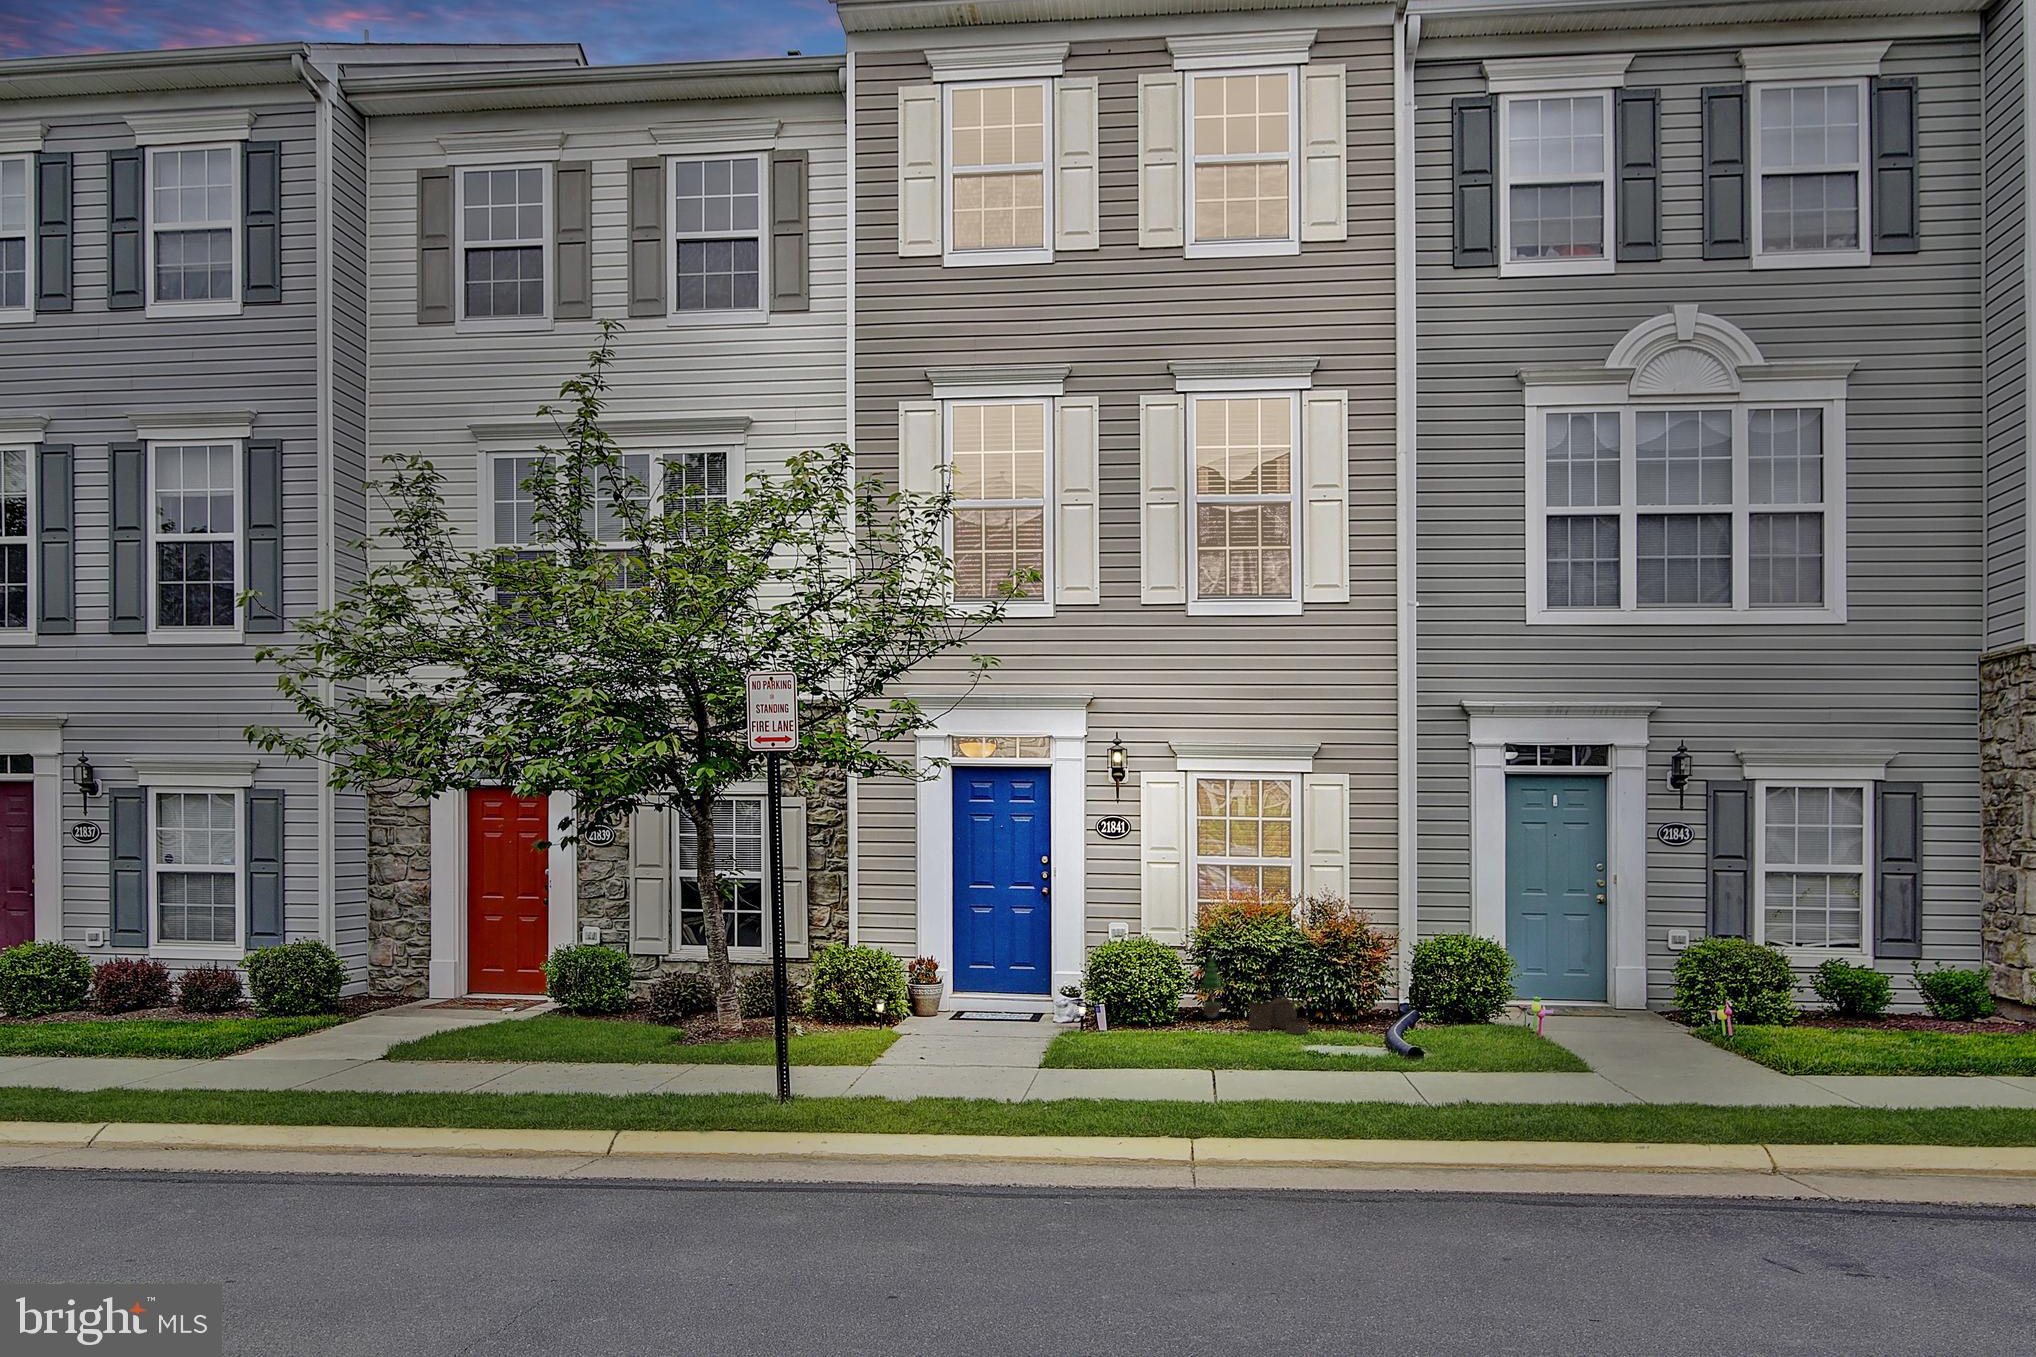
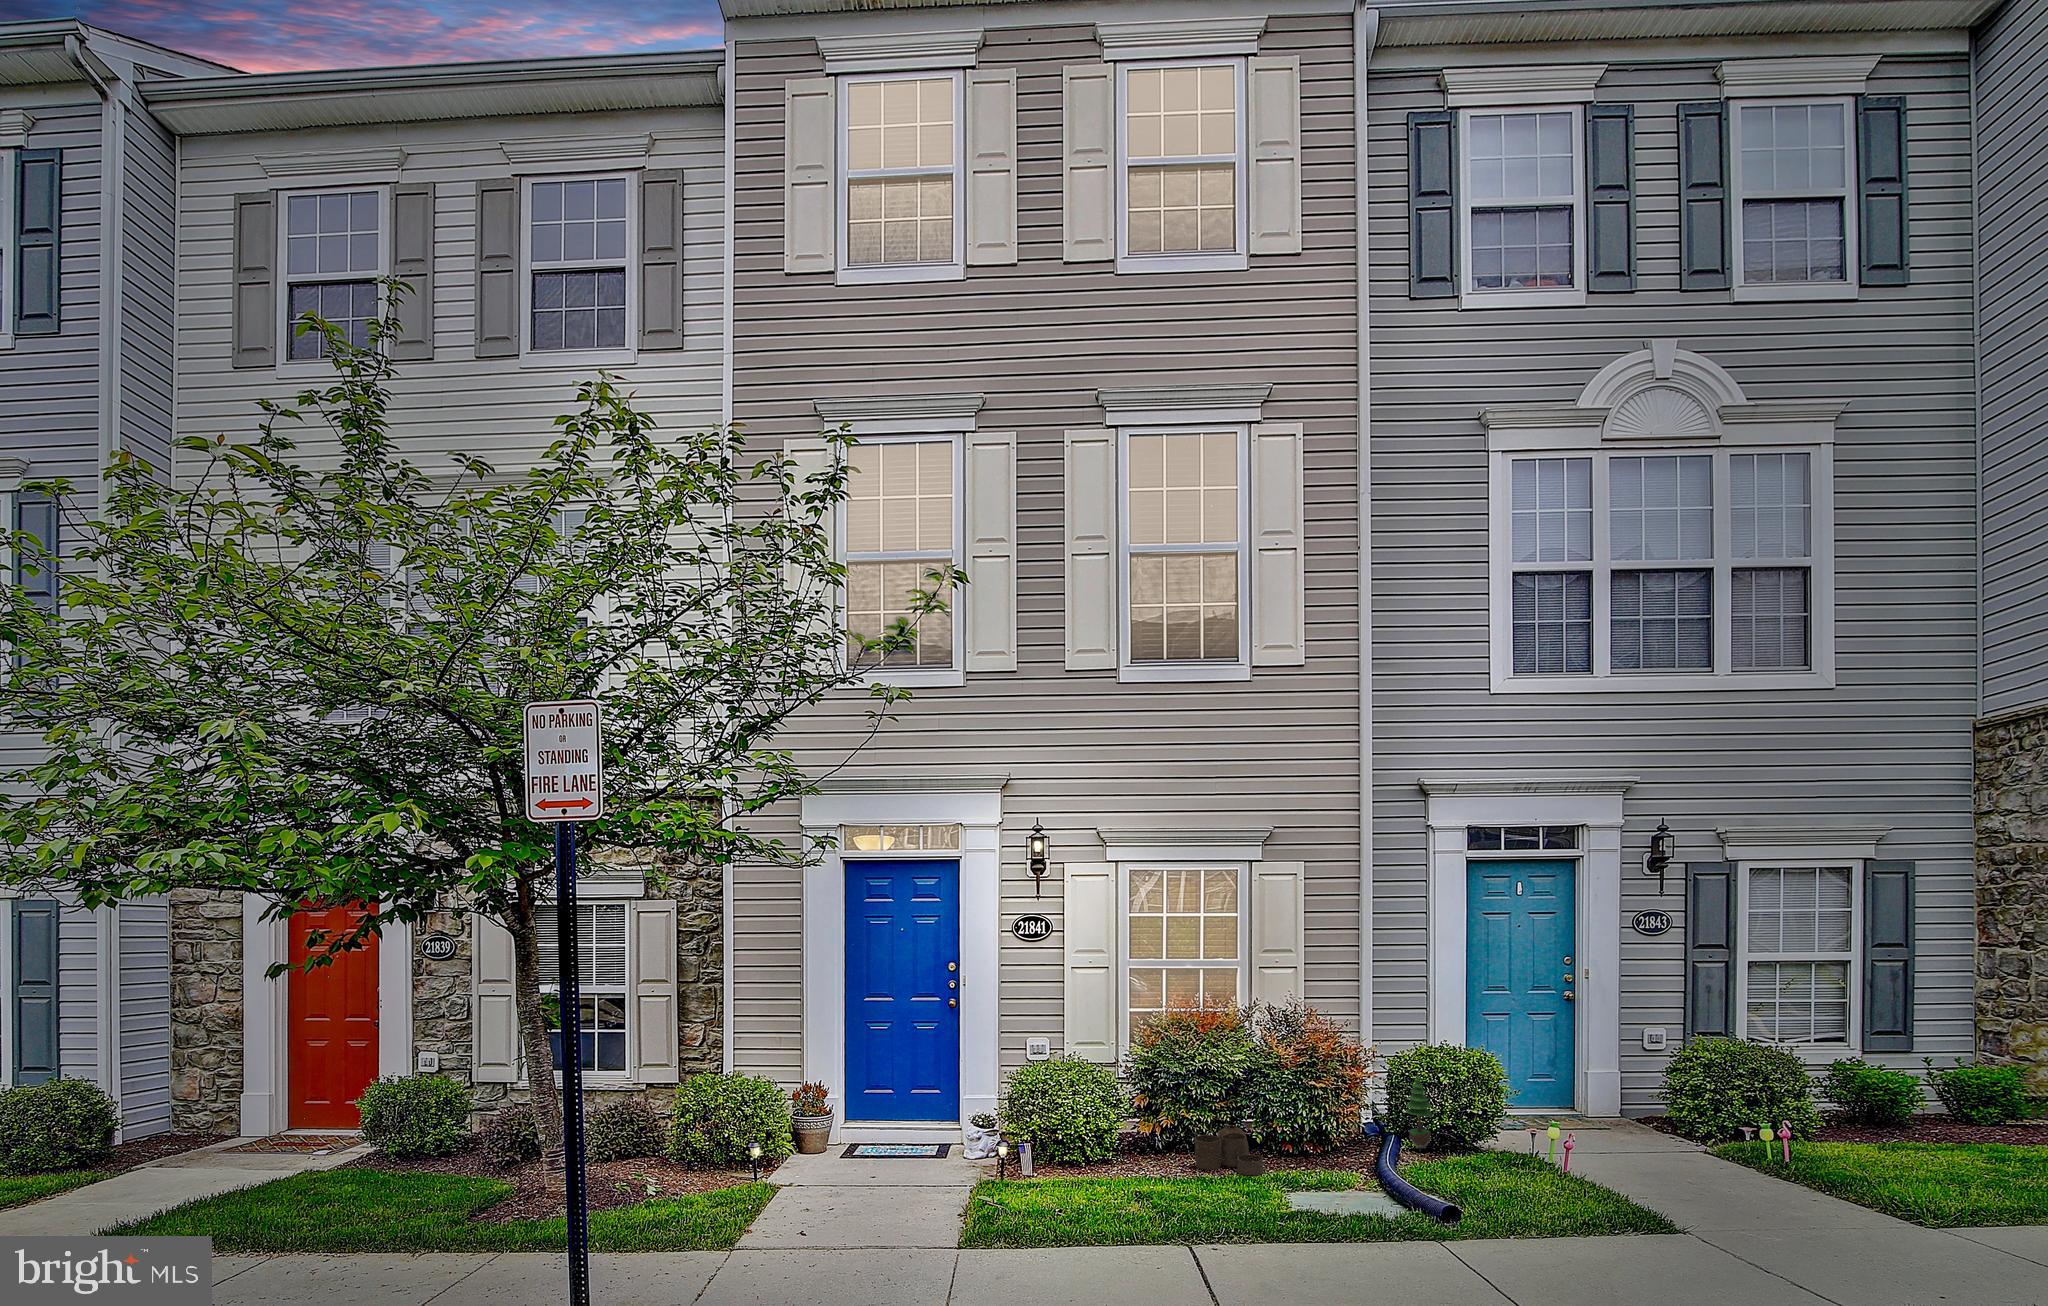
potted tree: present [1202,956,1222,1018] -> present [1405,1074,1433,1149]

